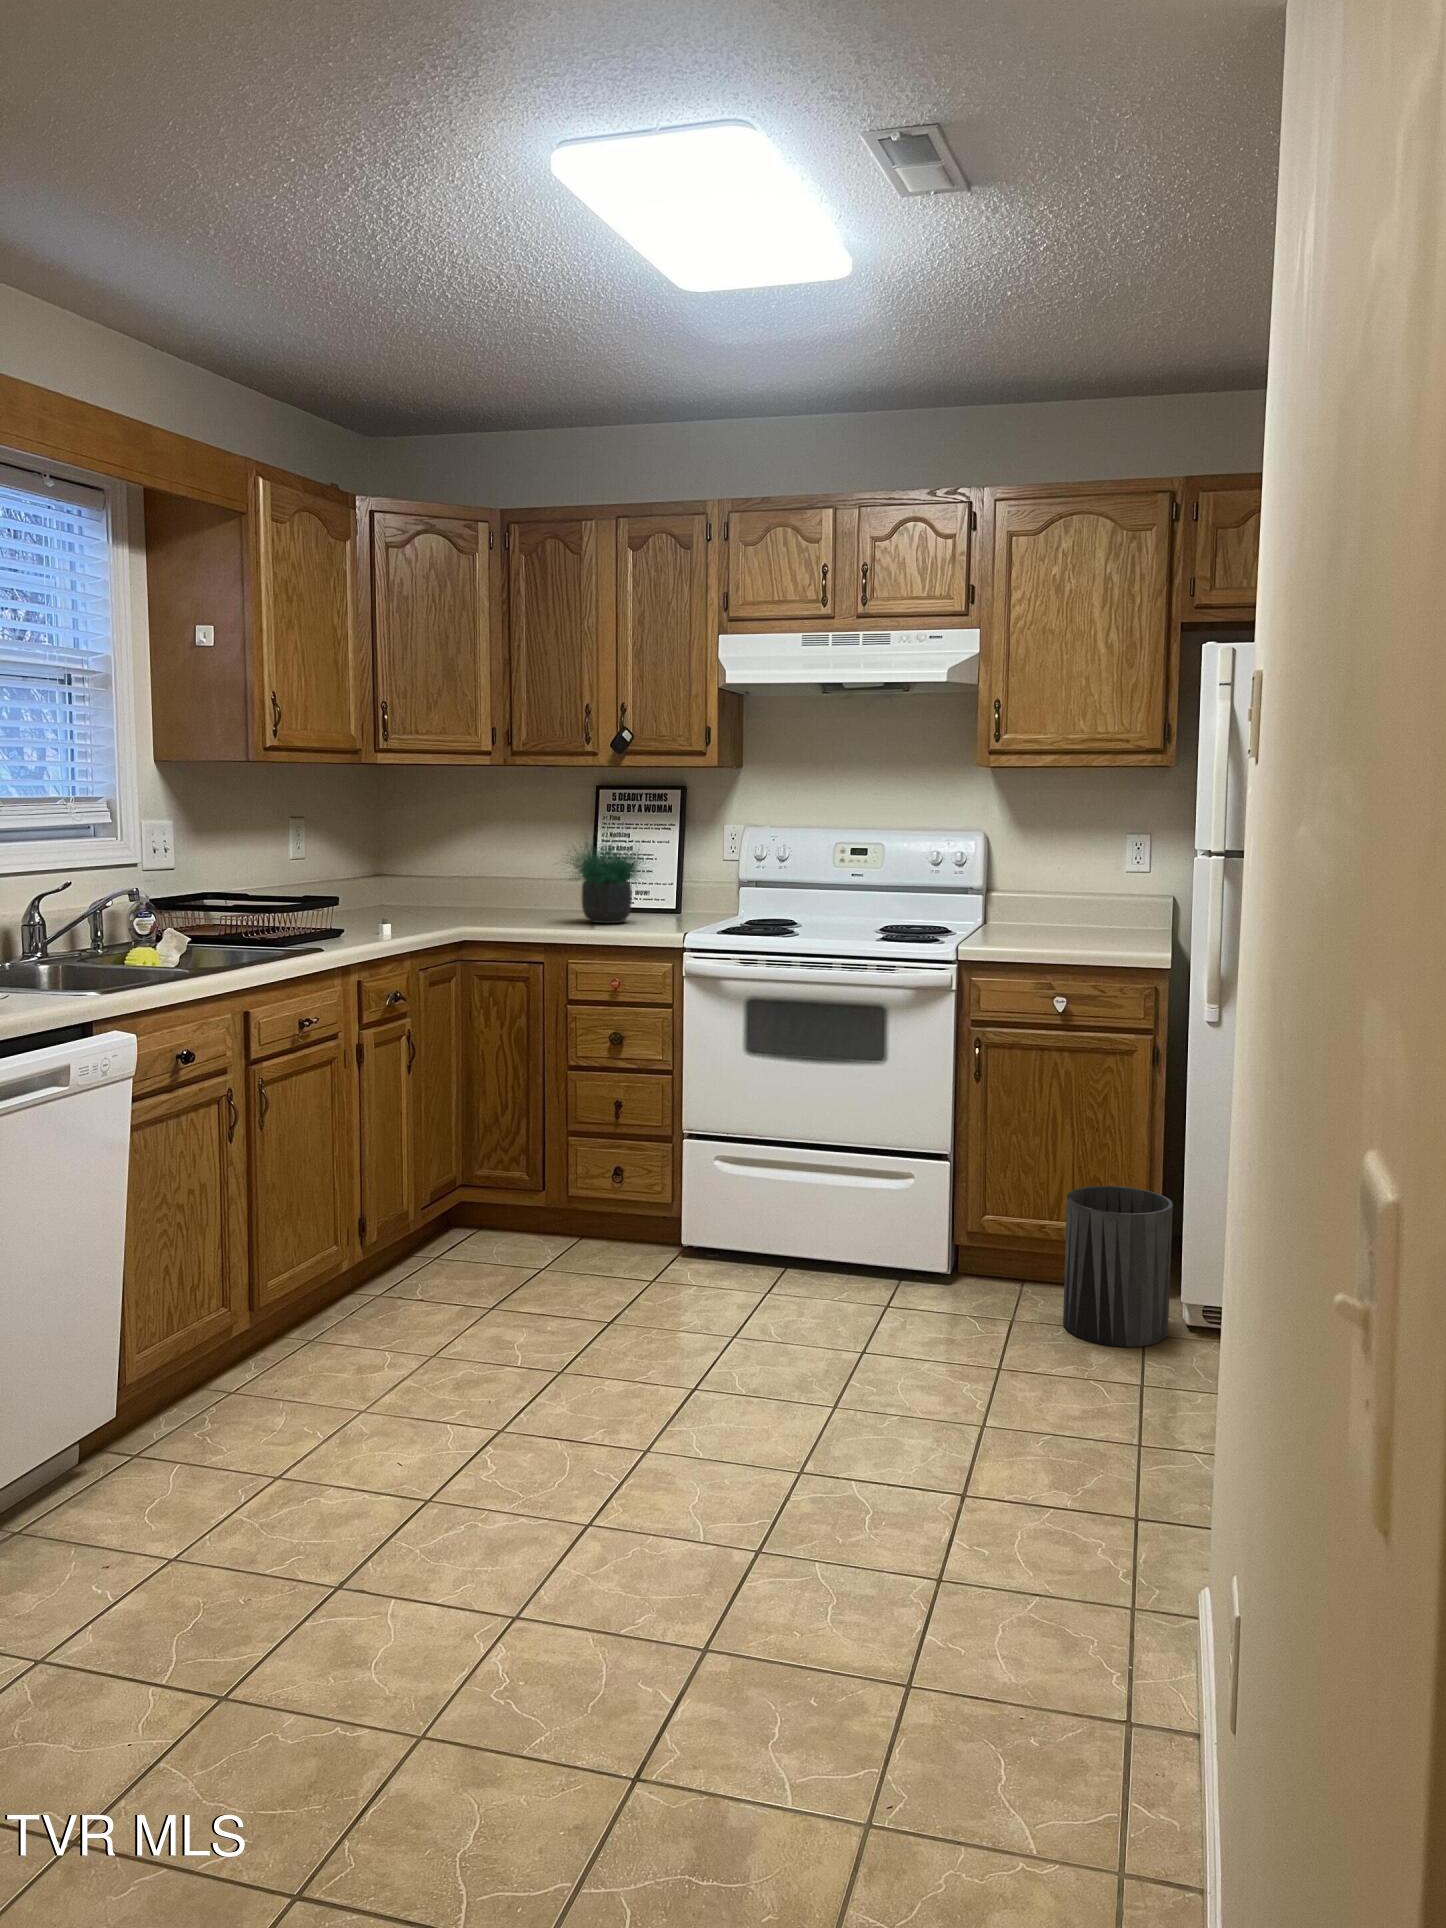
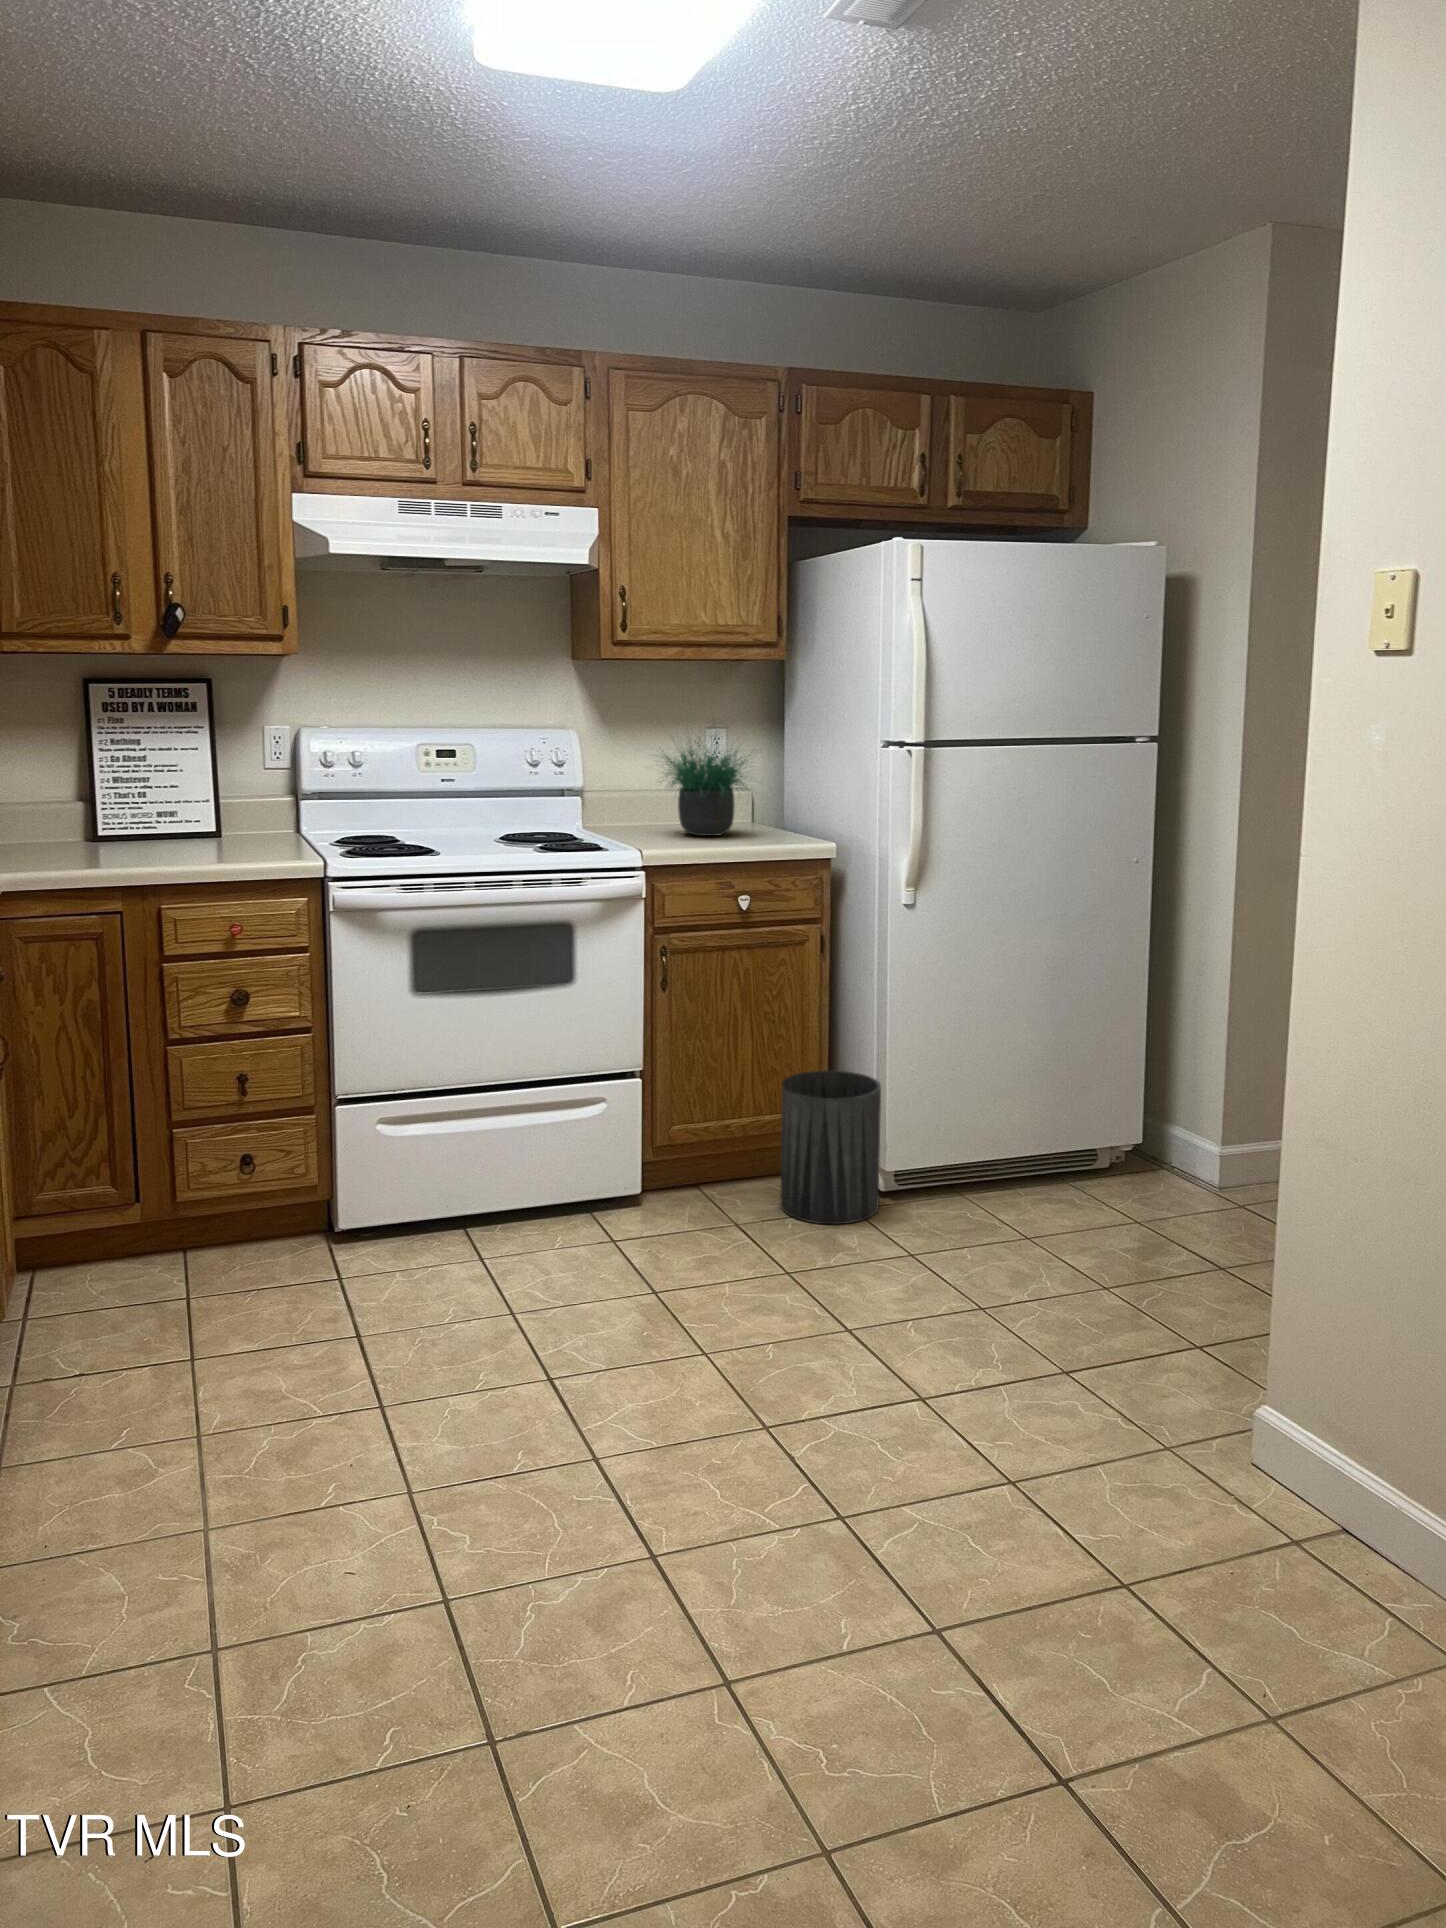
potted plant: present [565,829,646,923] -> present [656,736,753,836]

